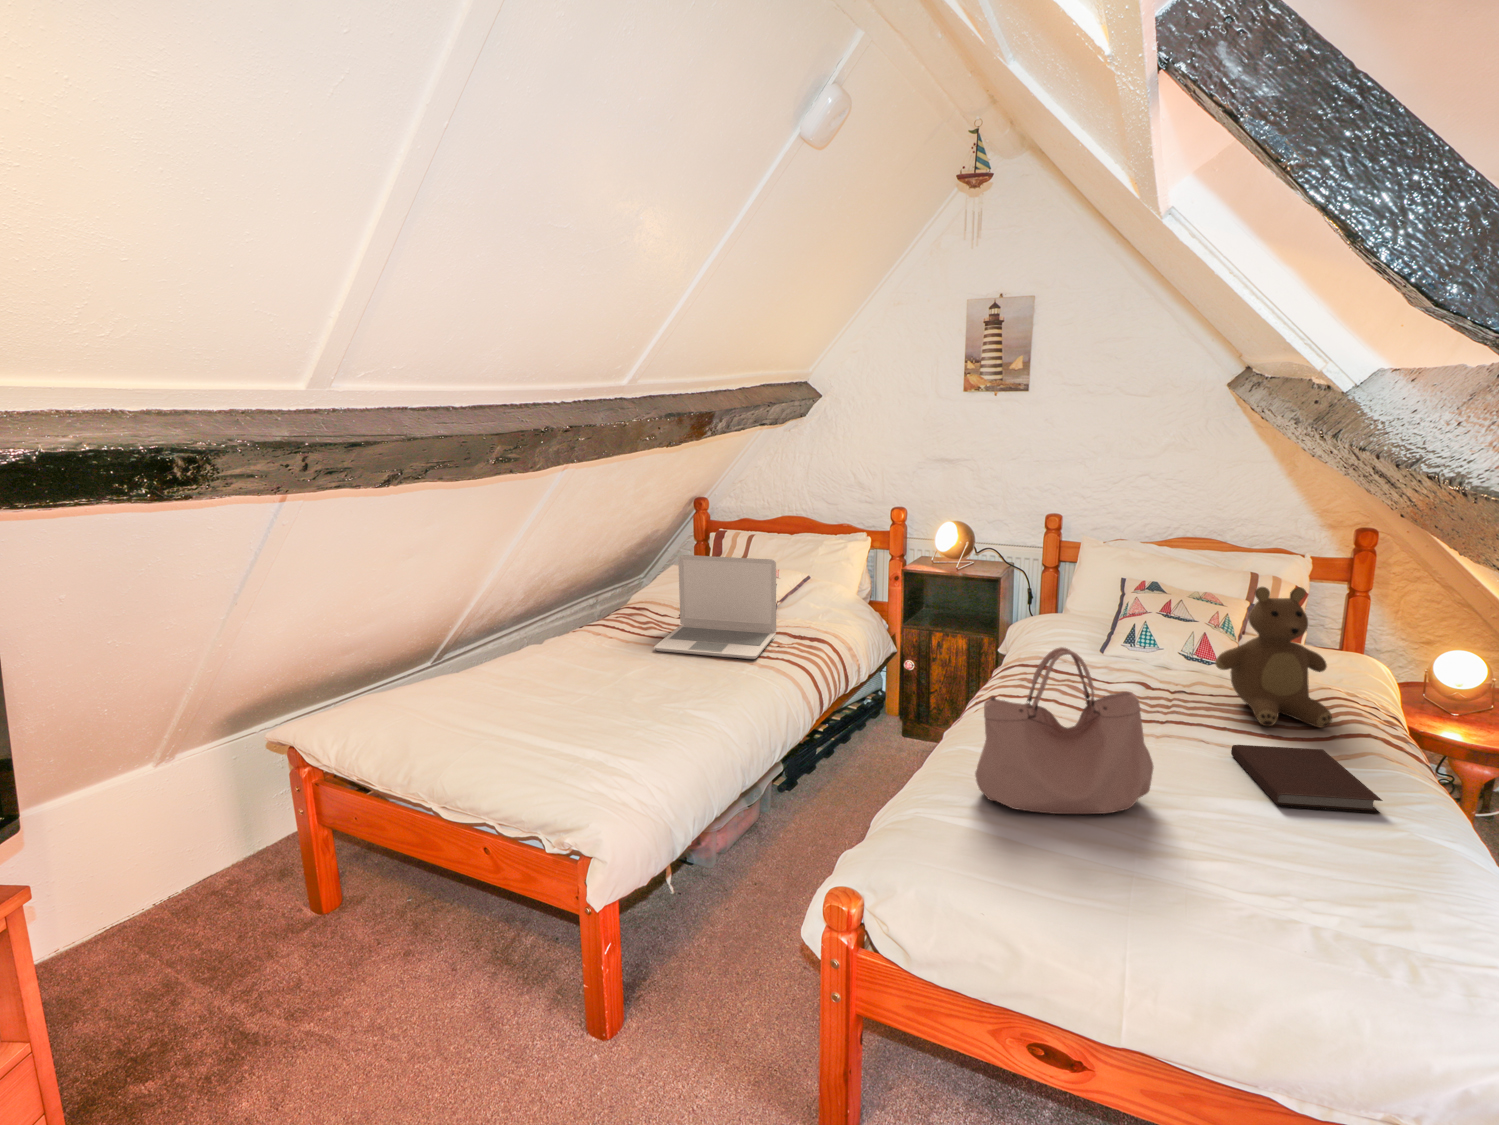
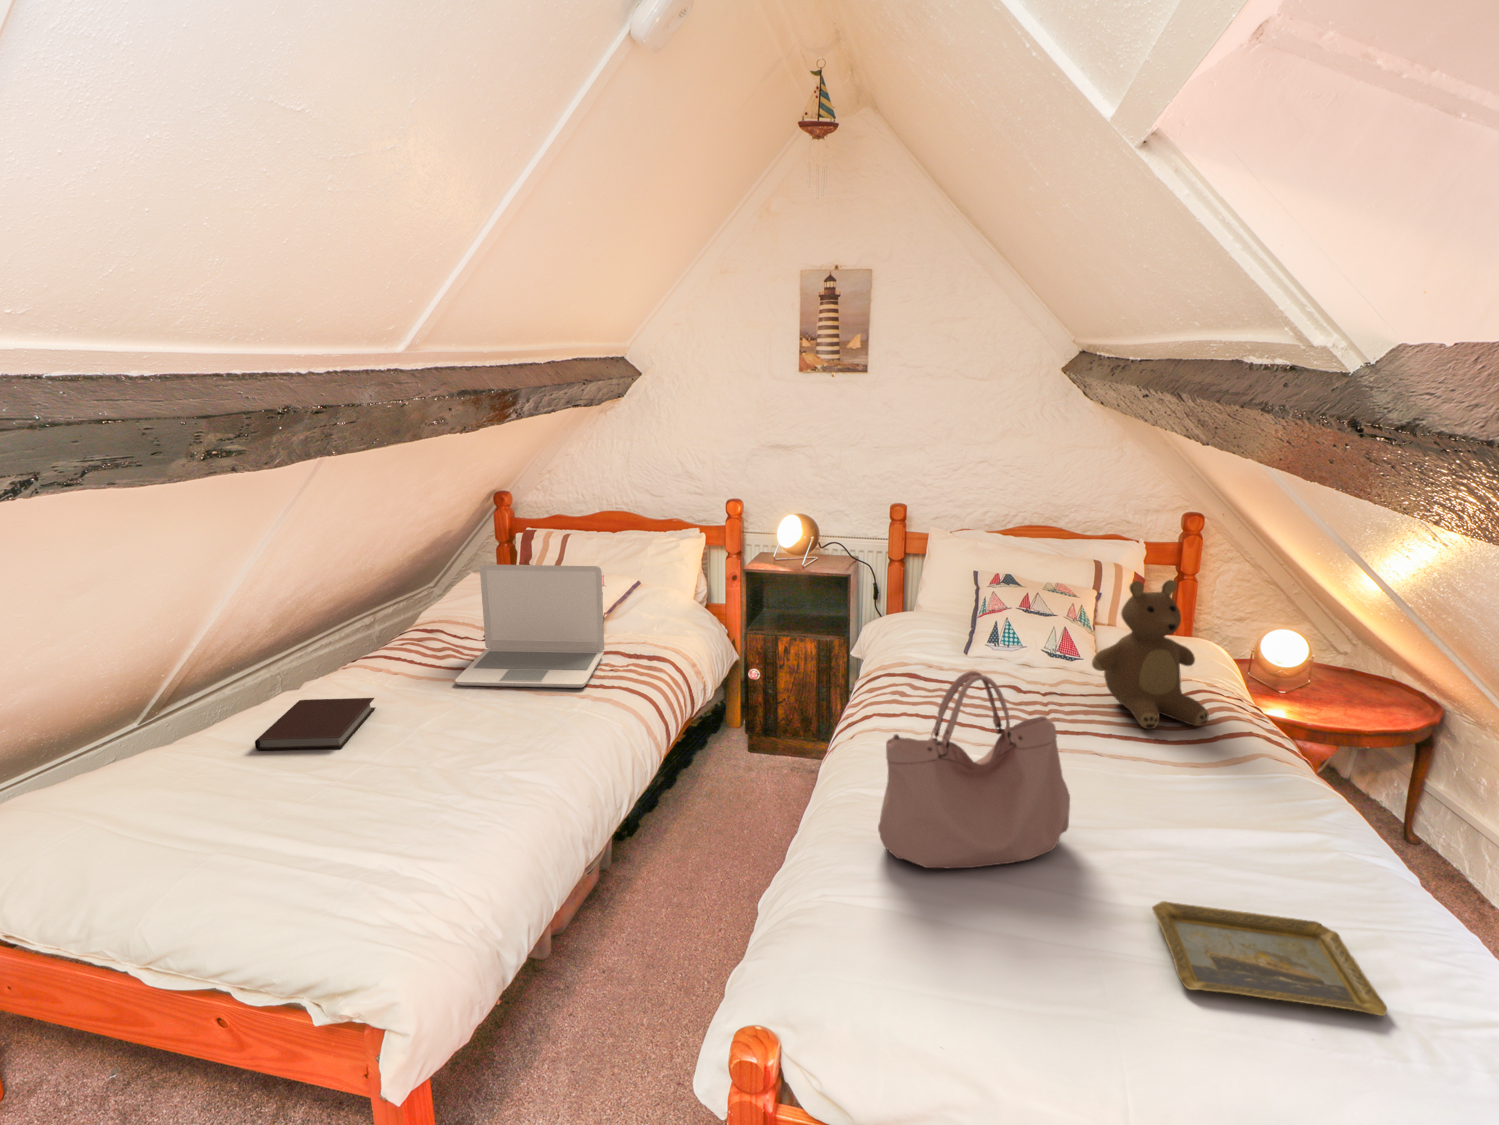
notebook: present [1231,745,1382,813] -> present [255,698,375,751]
tray: none [1209,854,1410,960] -> present [1152,901,1387,1016]

